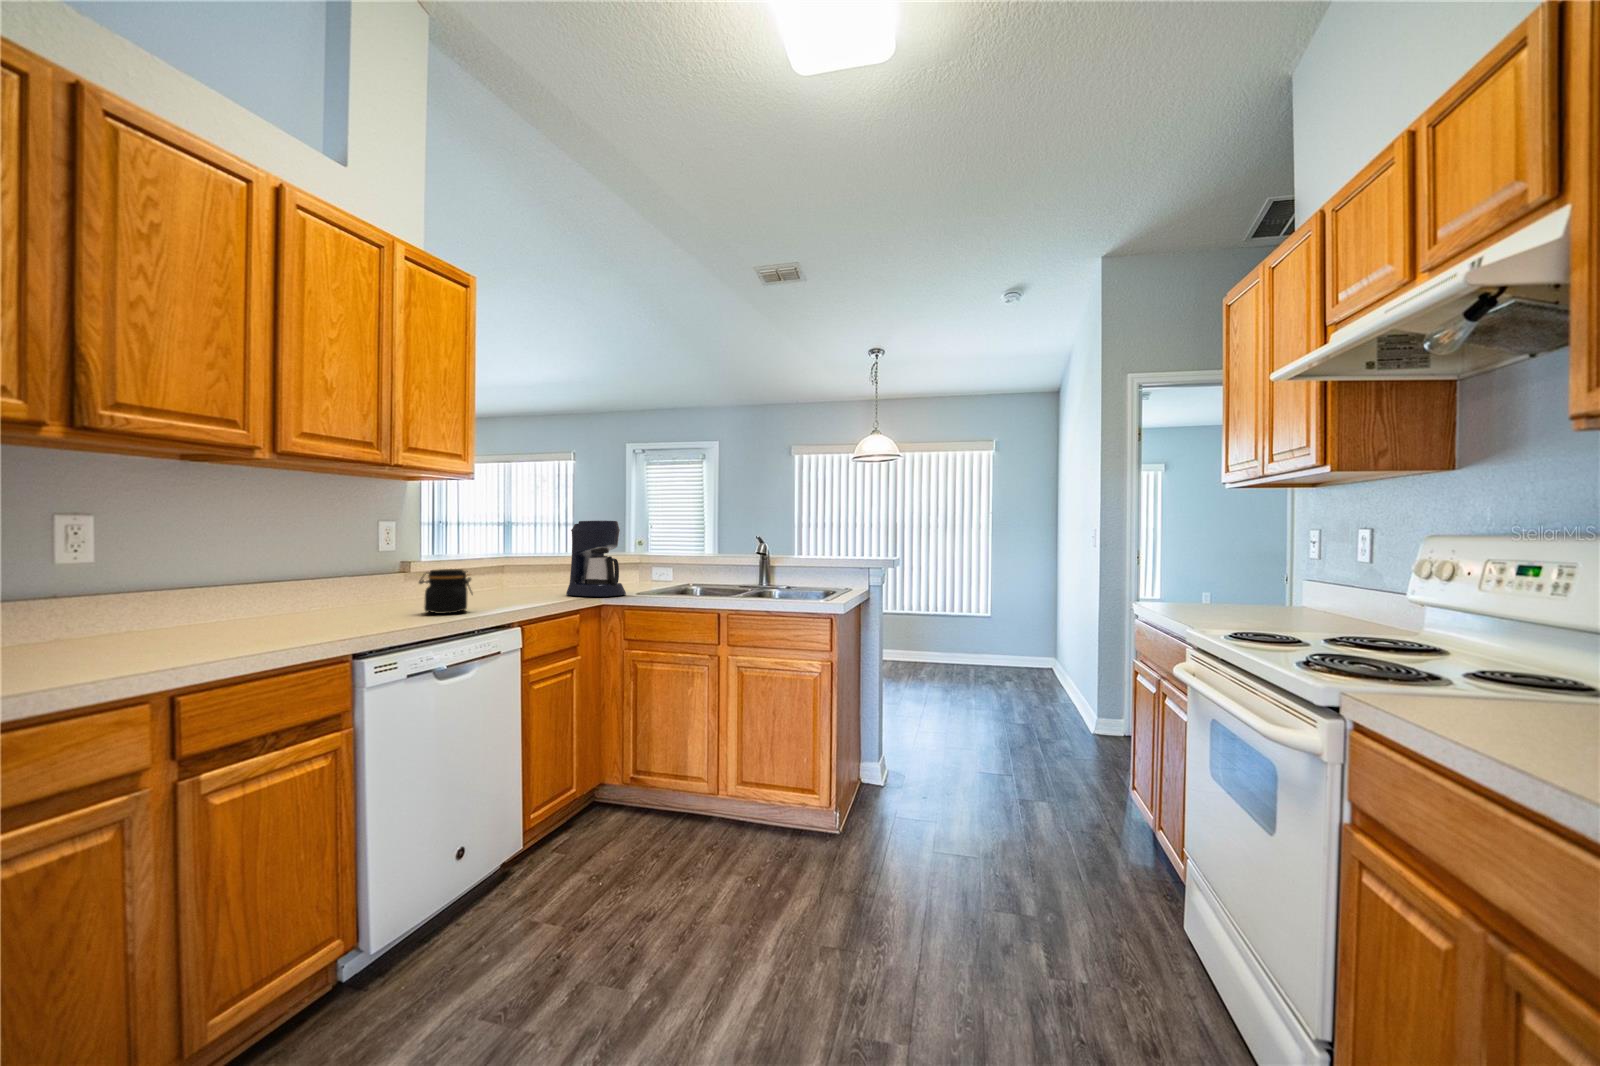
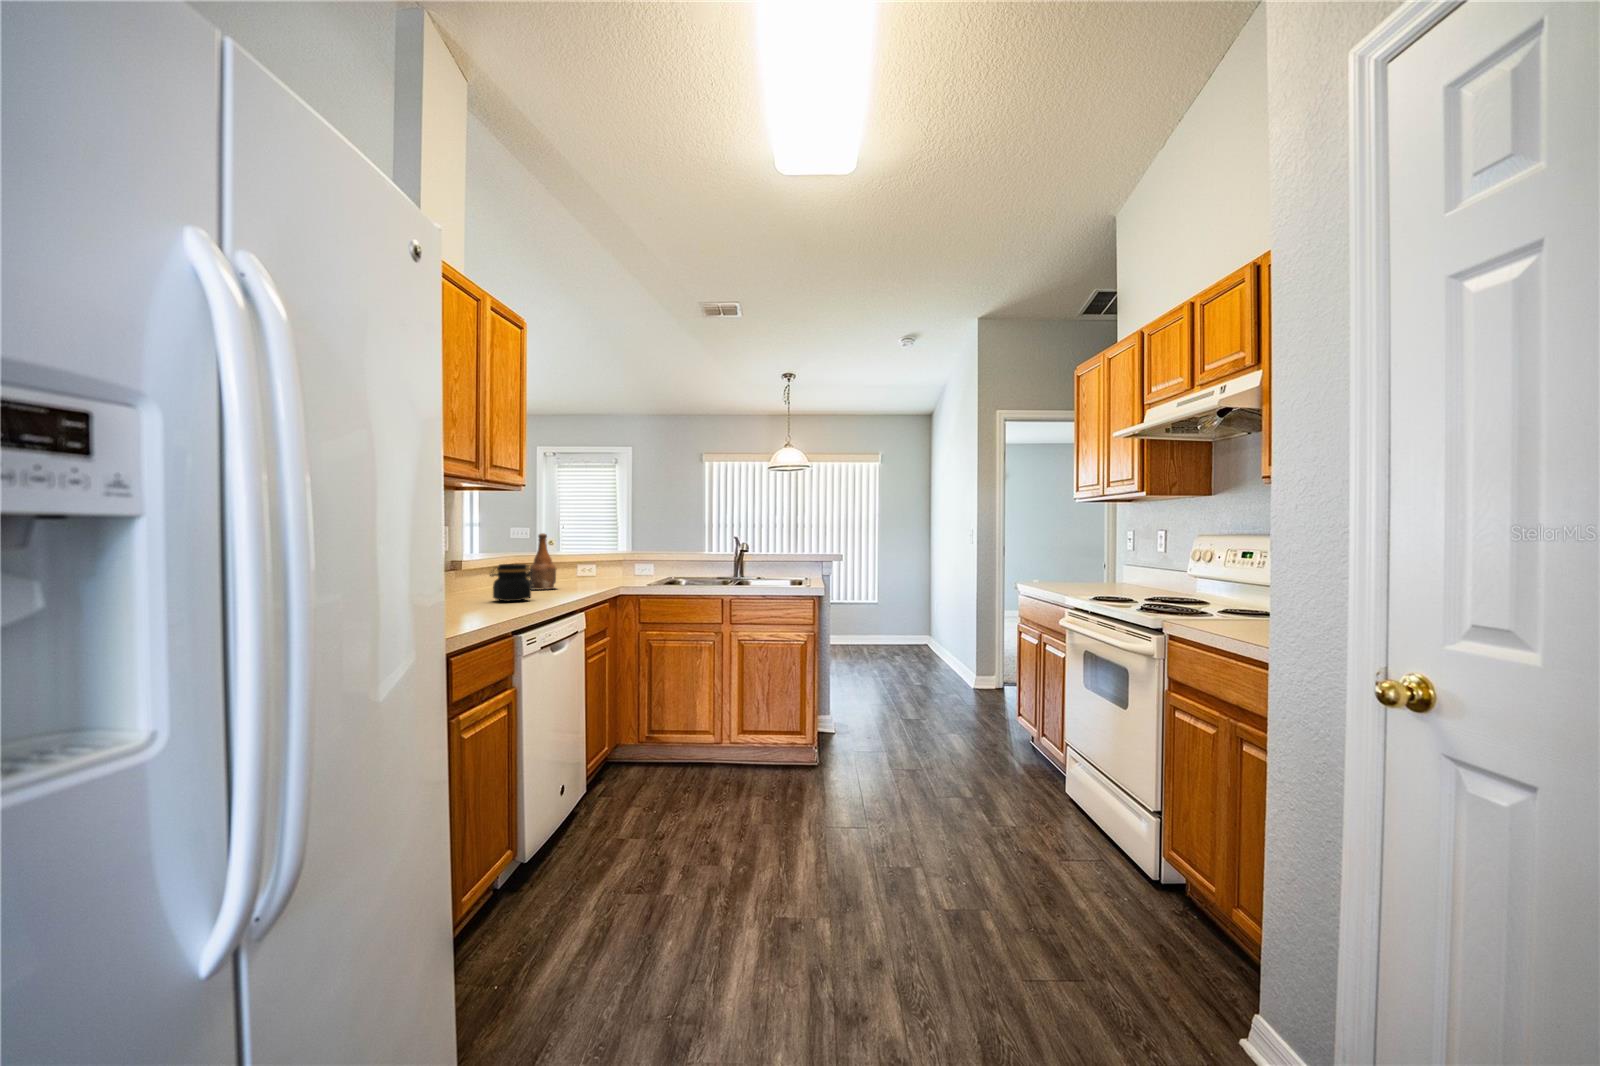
coffee maker: present [566,520,626,597] -> none [577,523,629,587]
bottle: none [507,533,541,598] -> present [530,533,556,590]

